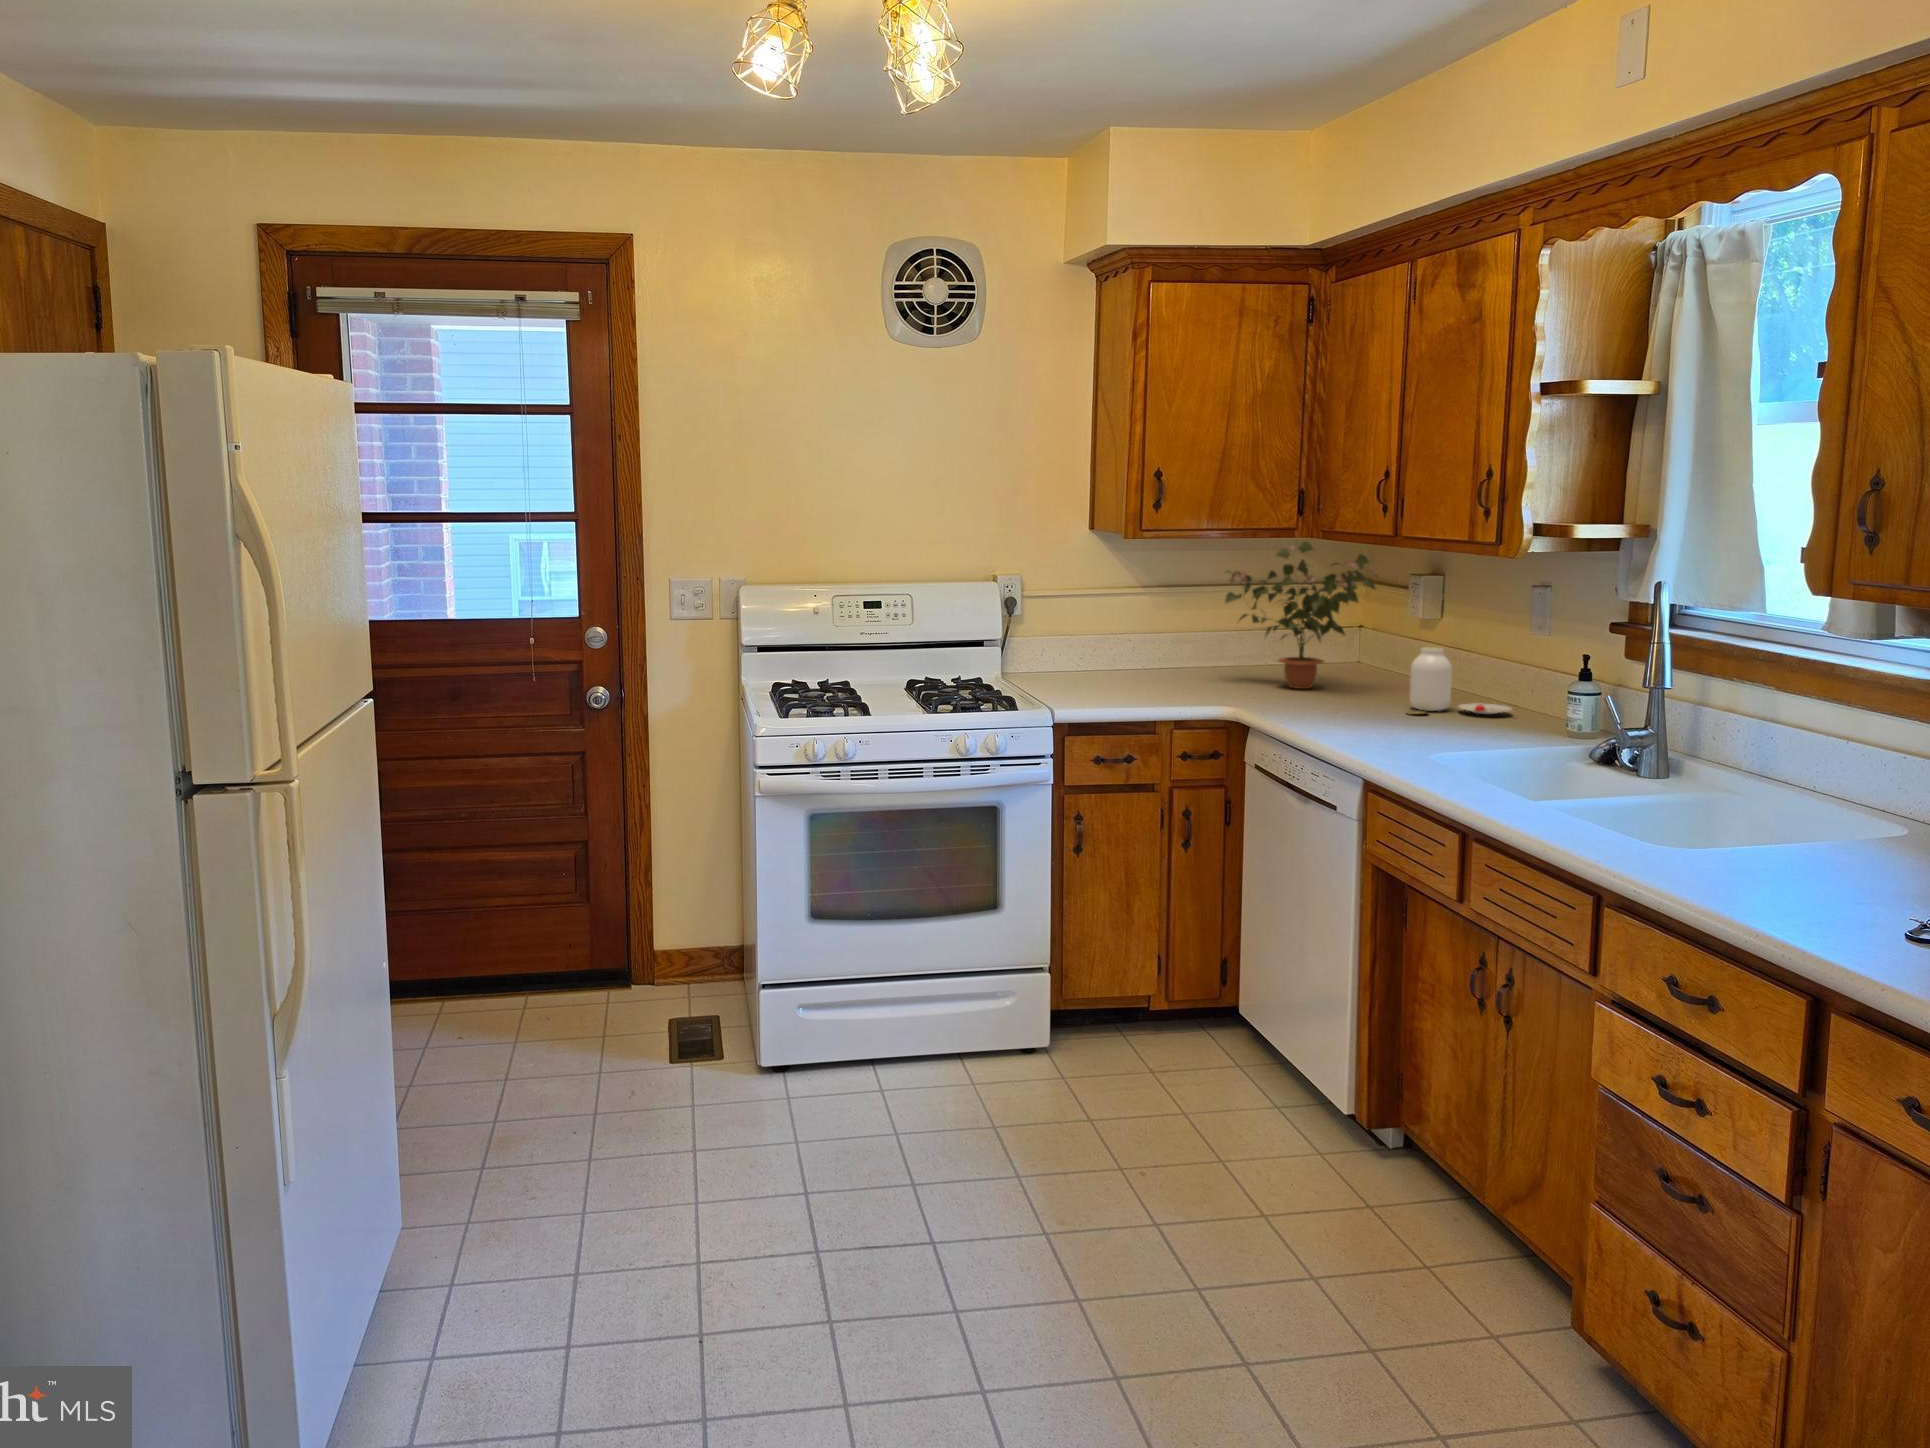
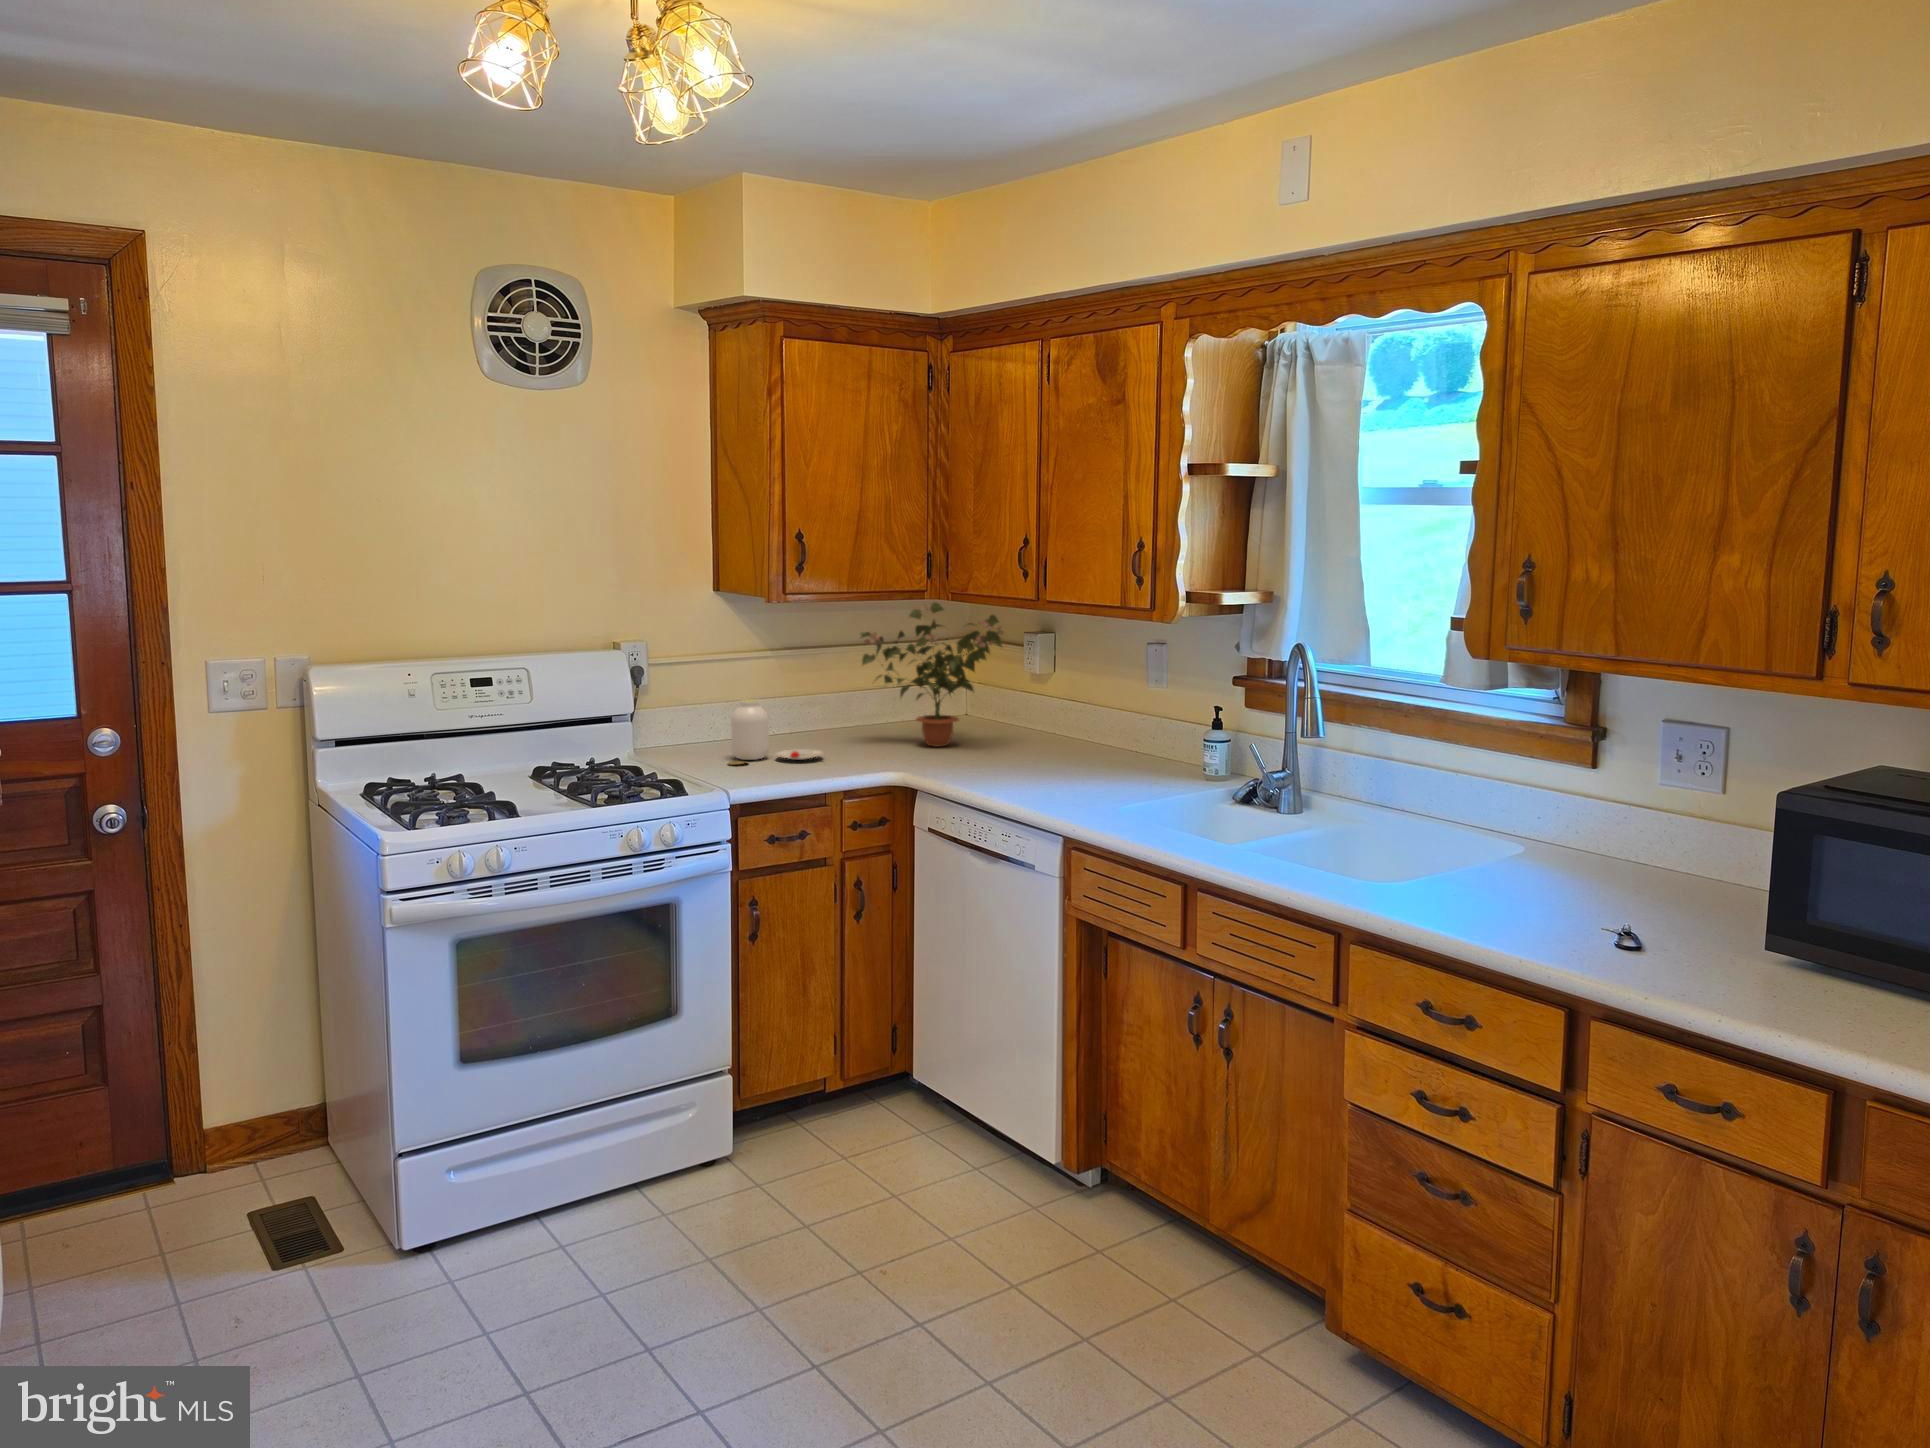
jar: present [1407,647,1512,714] -> present [729,699,823,765]

